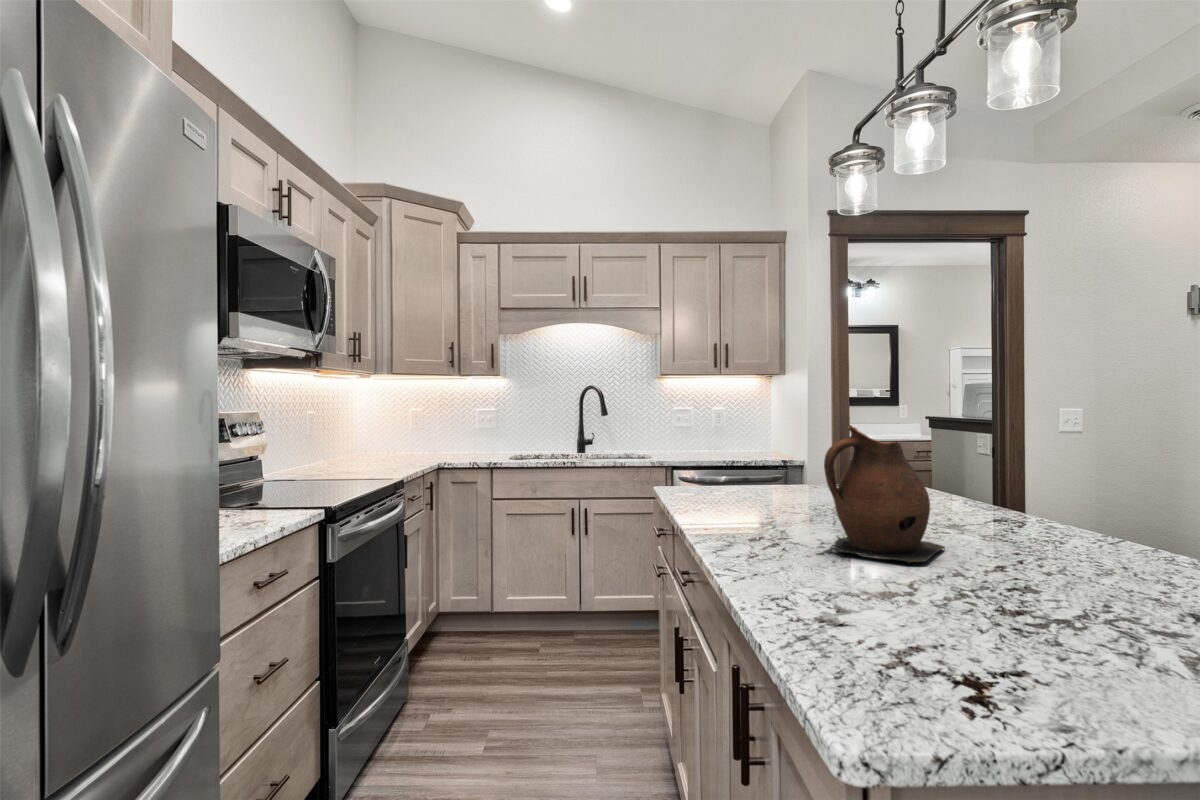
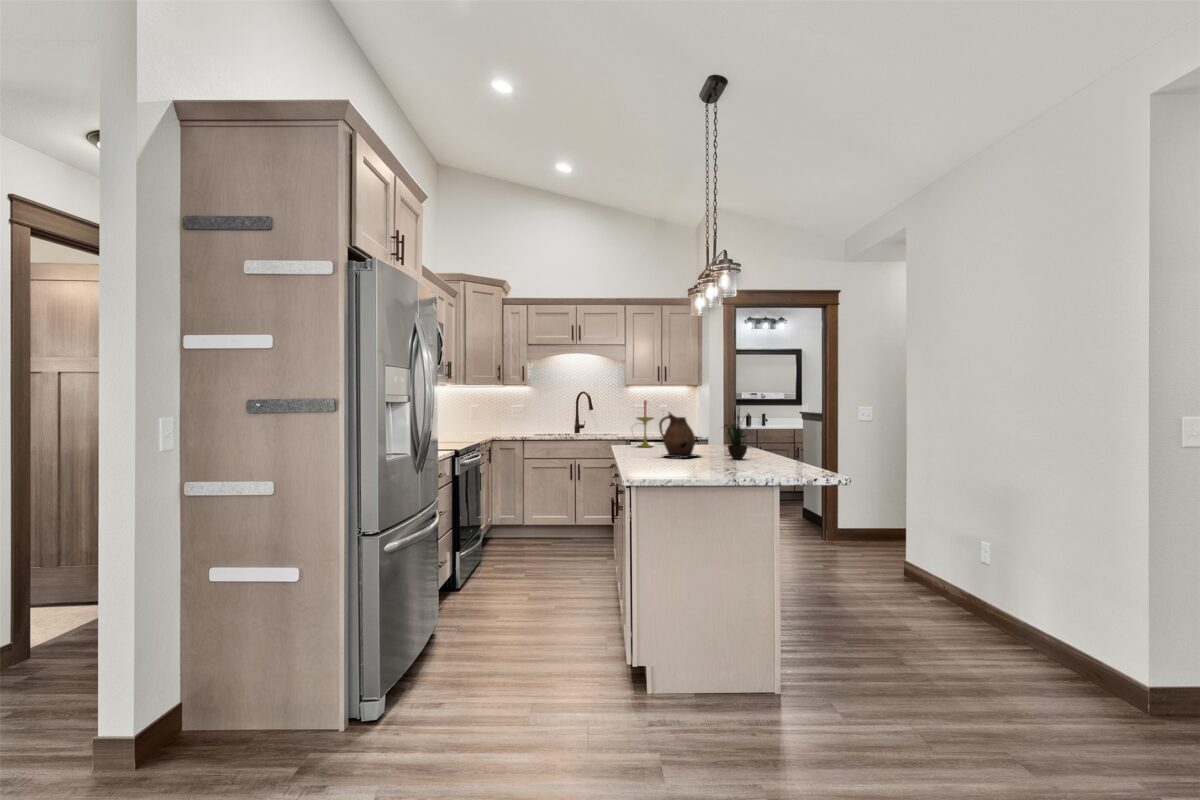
potted plant: none [1004,375,1122,567] -> present [725,408,747,459]
candle: none [706,395,757,500] -> present [637,401,654,447]

